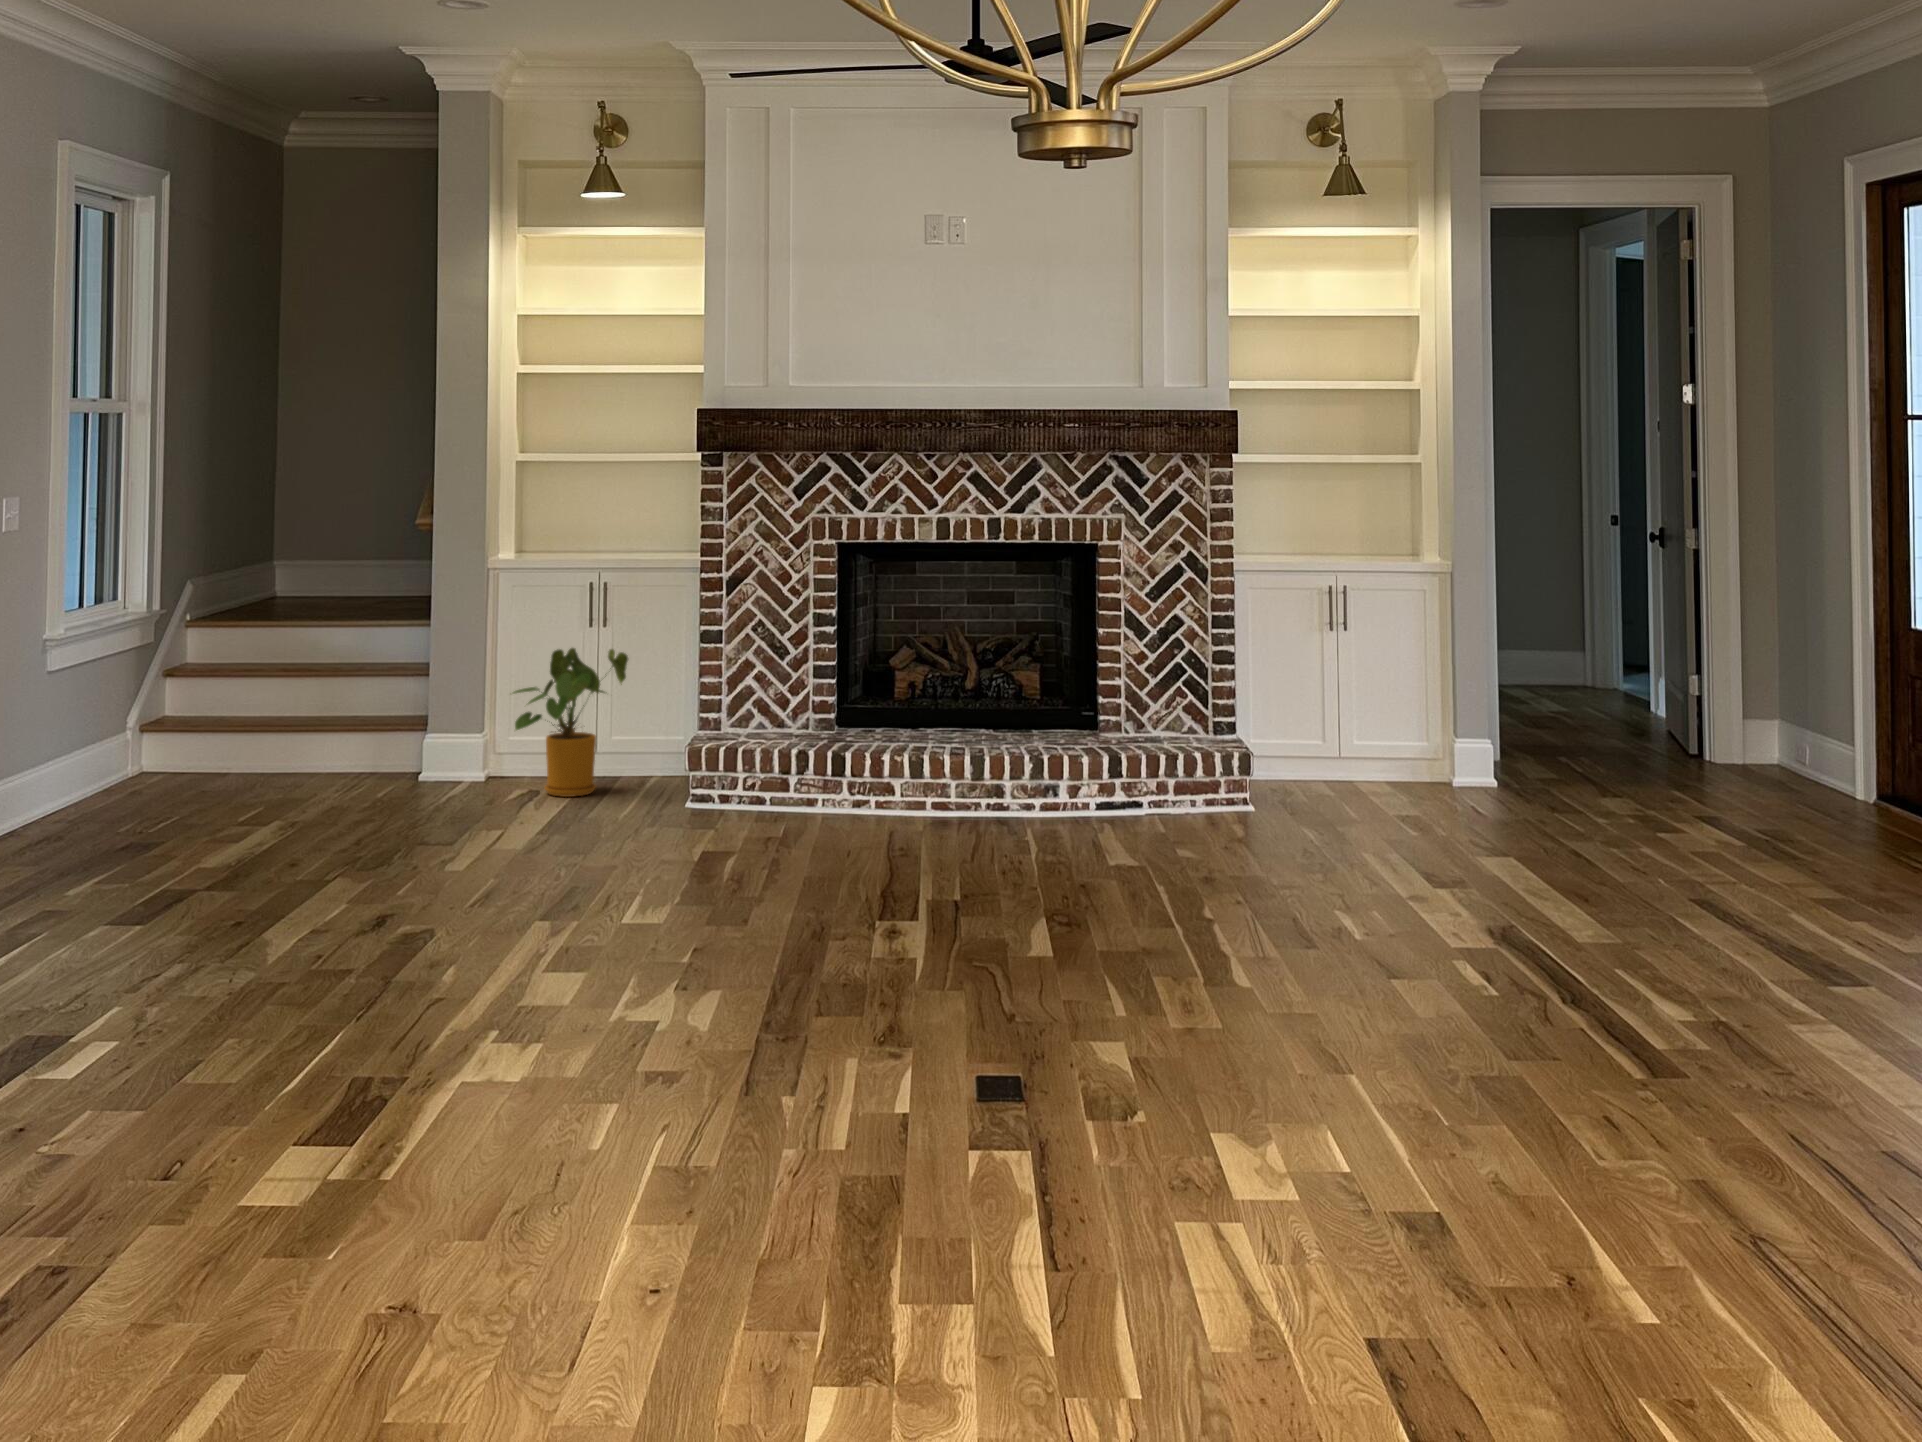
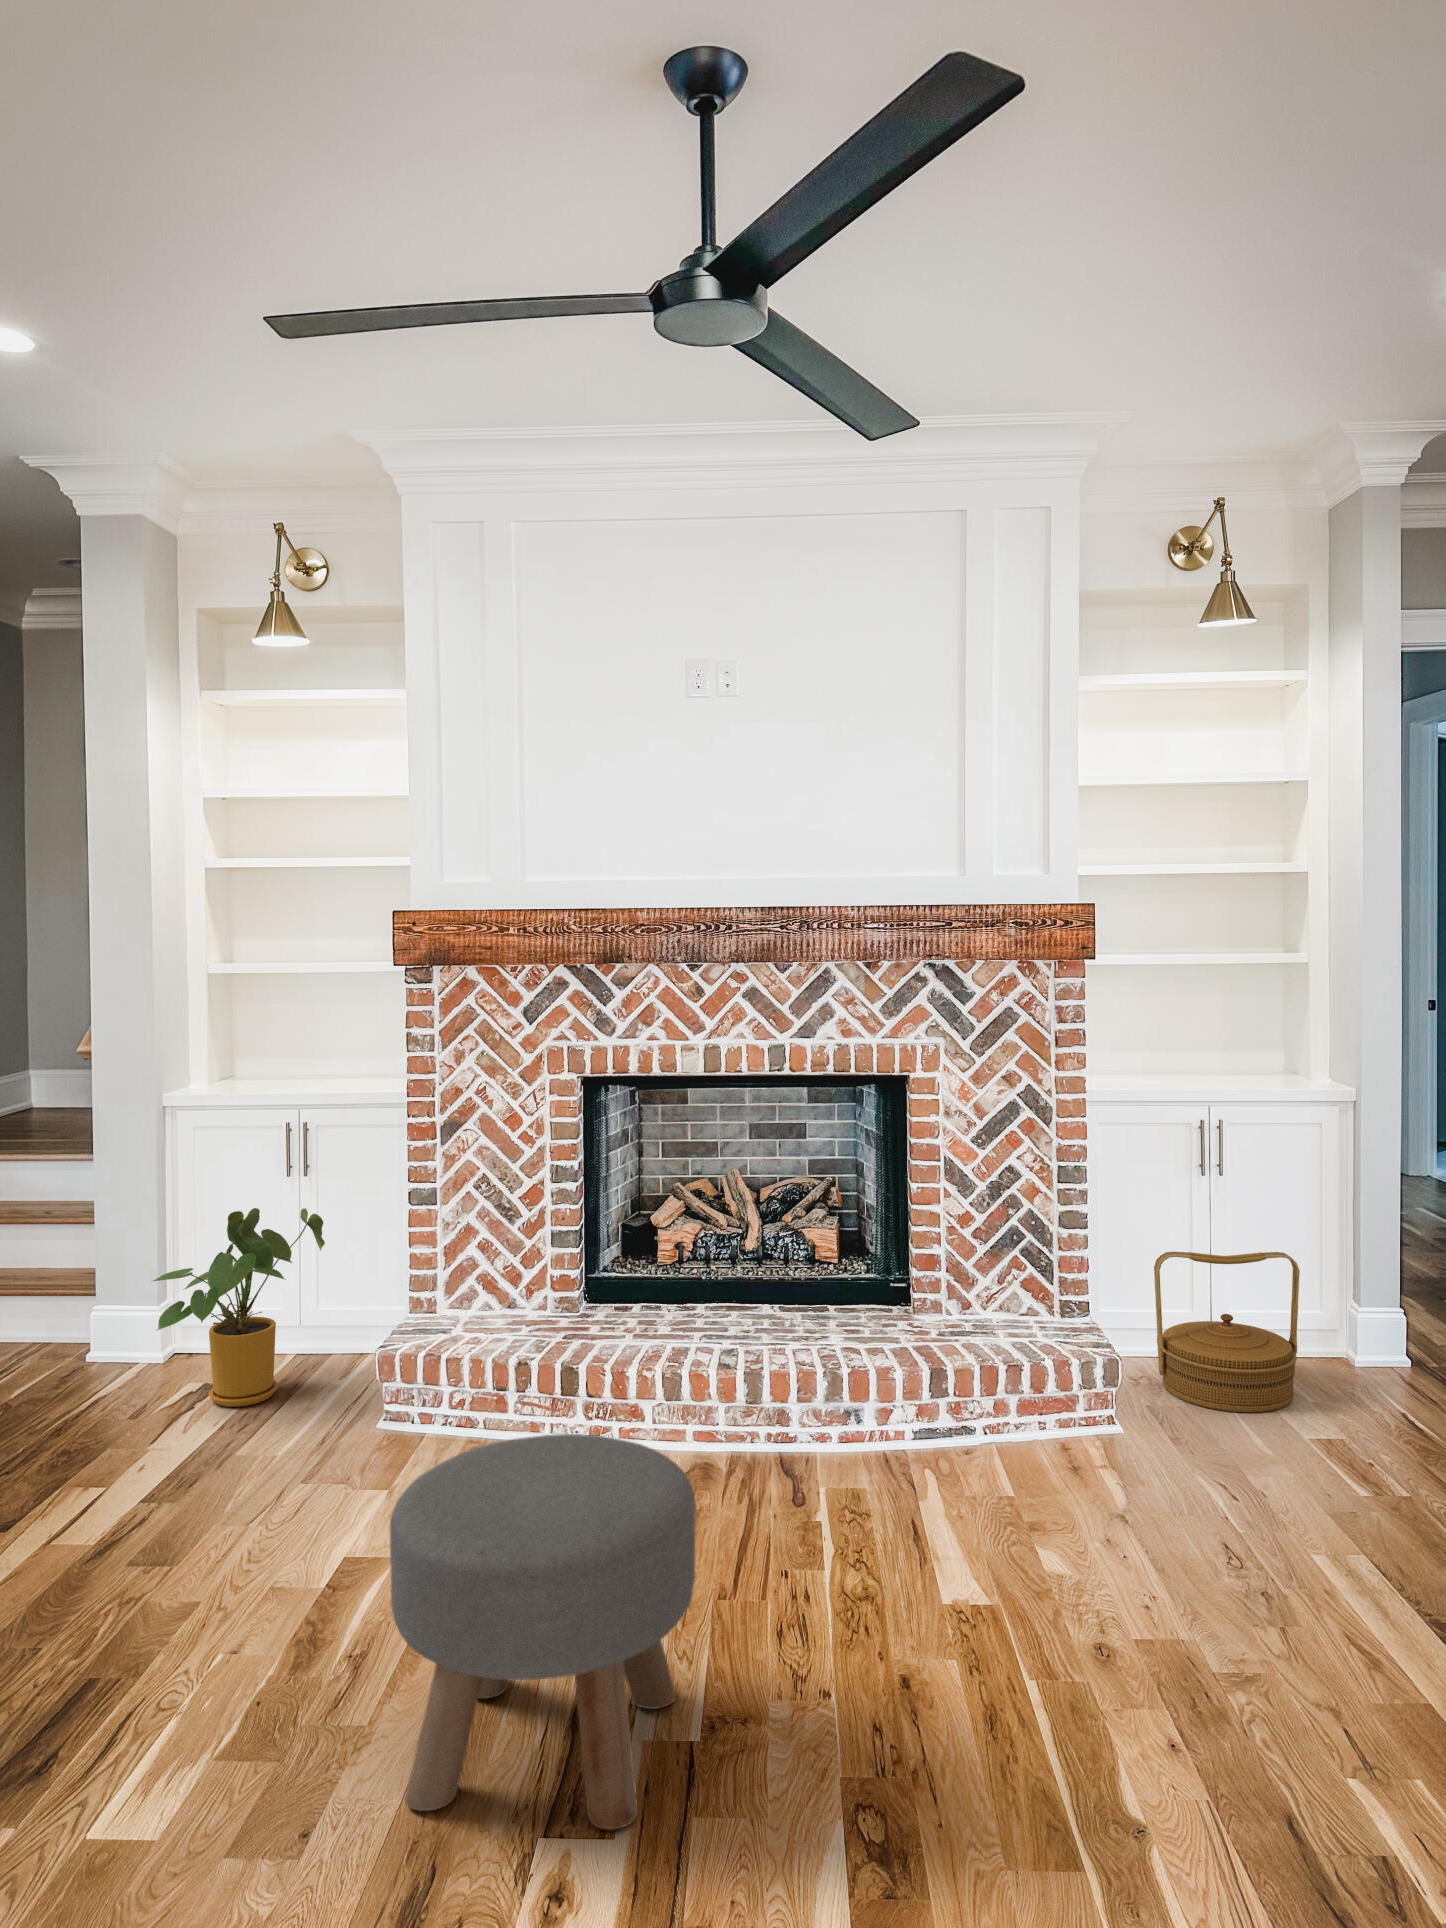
woven basket: none [1288,684,1399,802] -> present [1154,1252,1300,1413]
ottoman: none [782,732,959,918] -> present [390,1434,696,1830]

